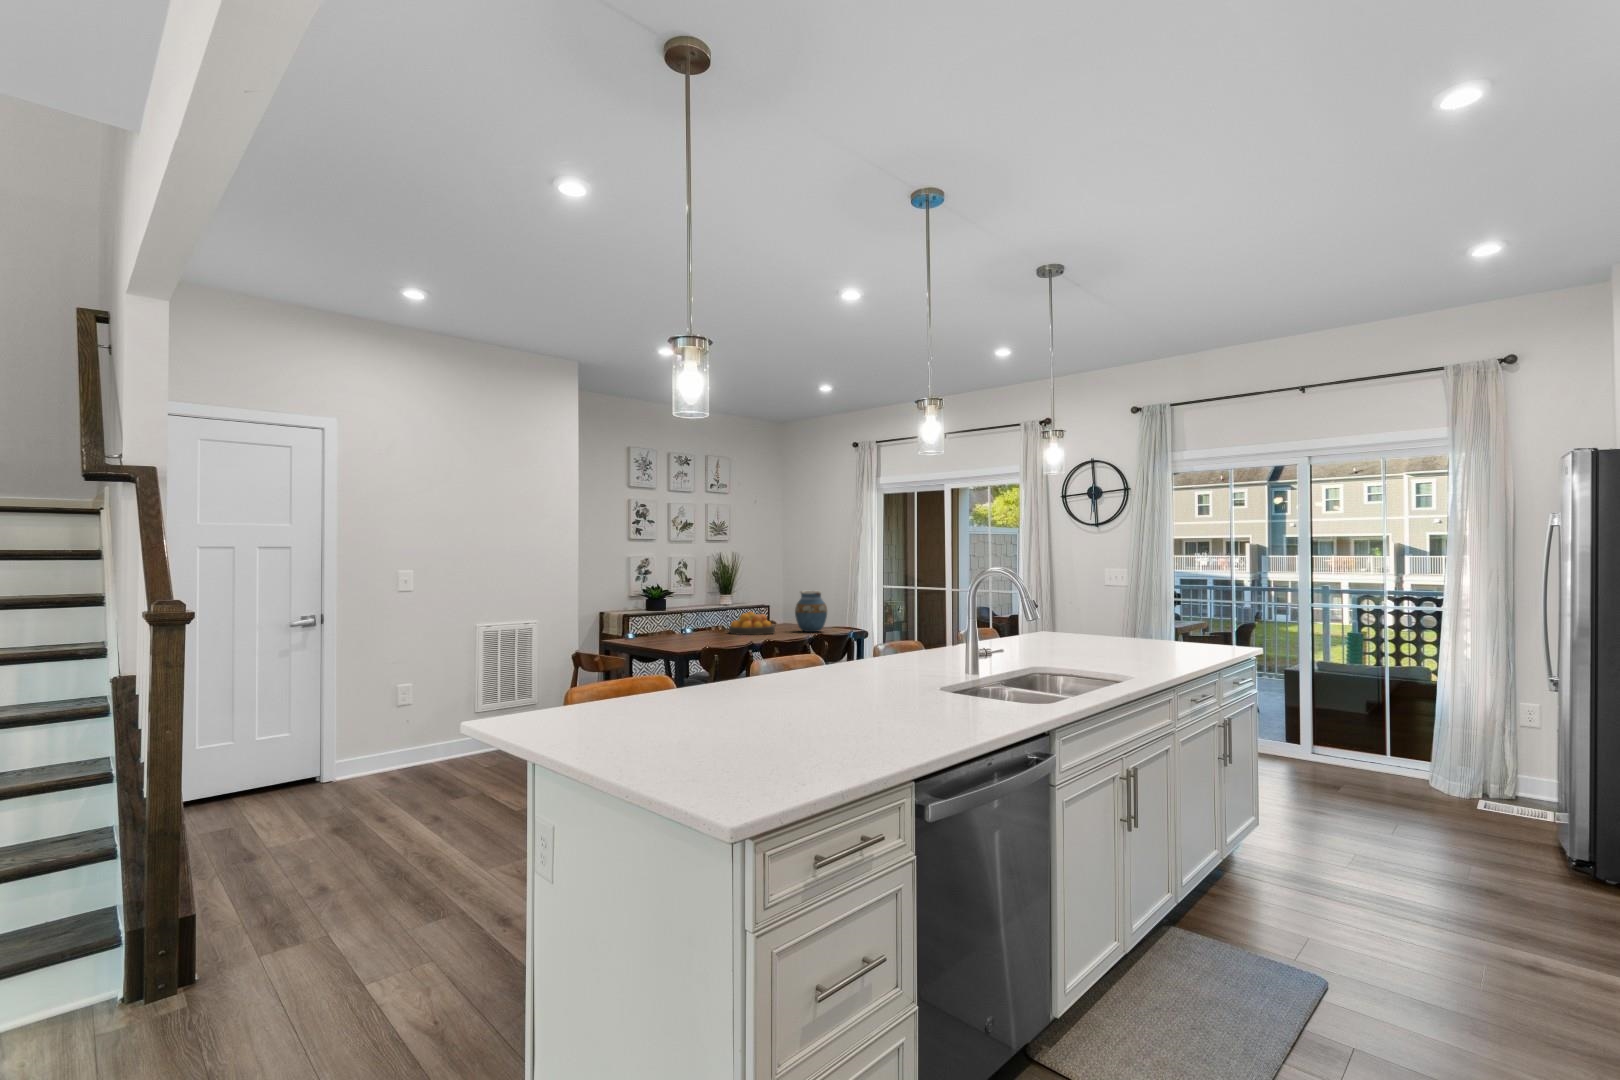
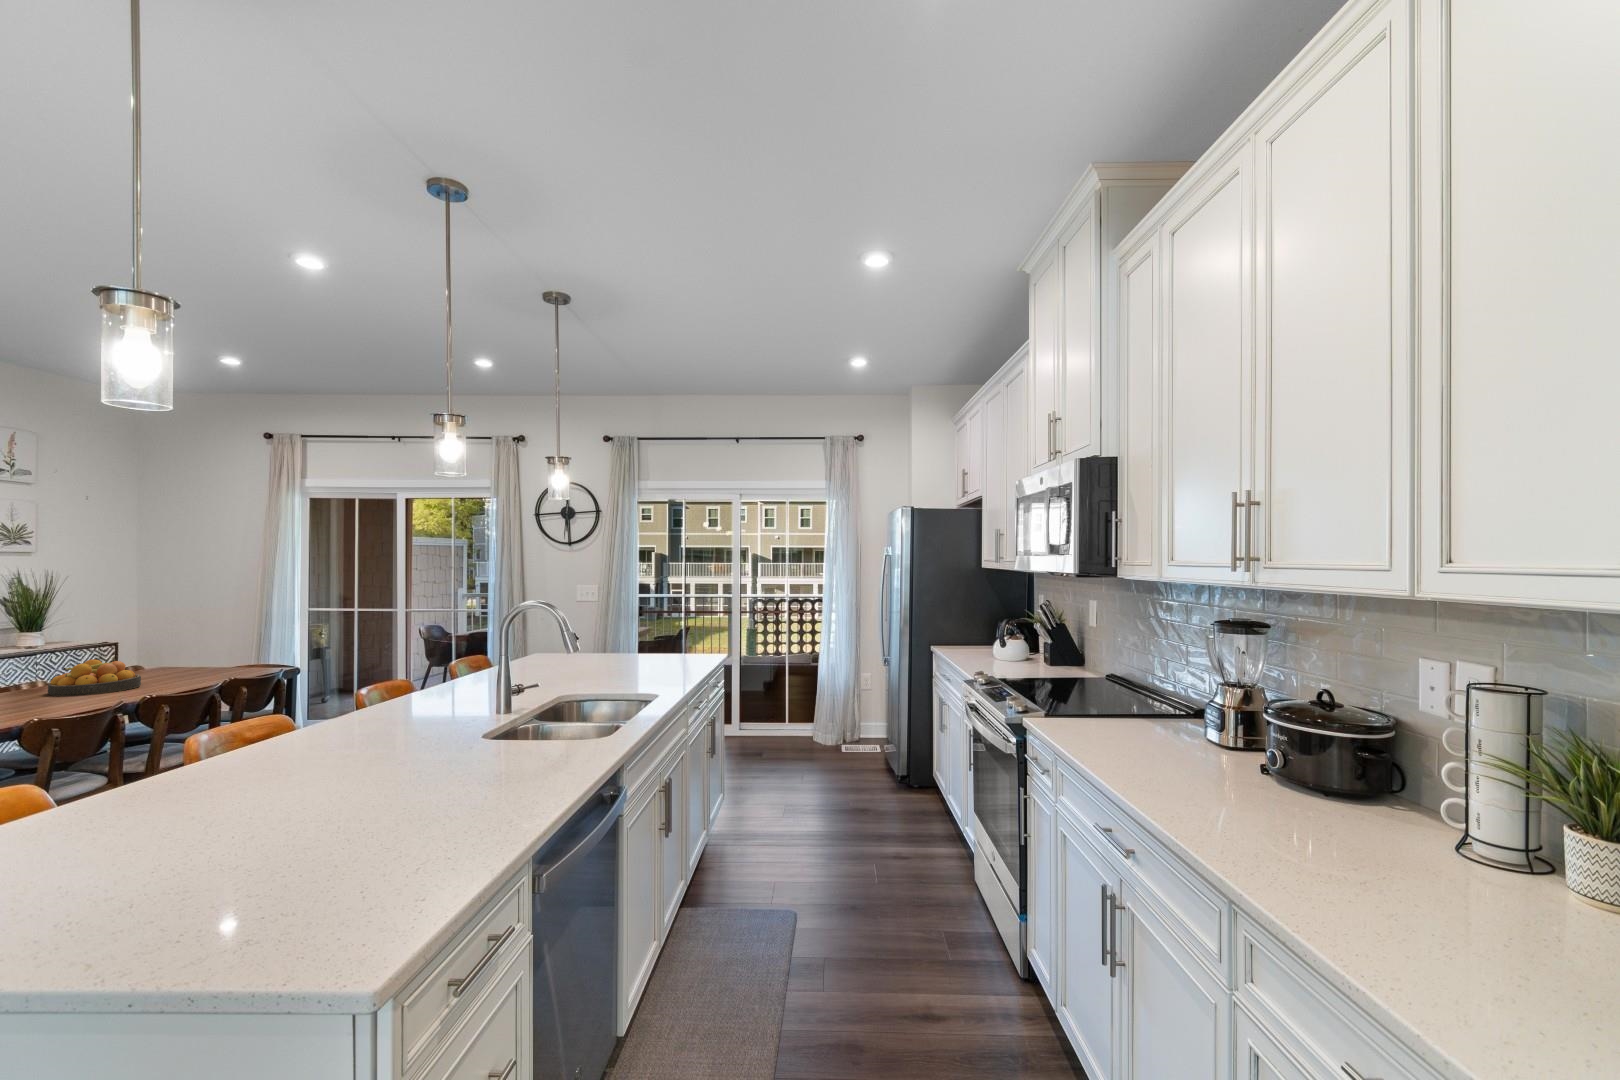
vase: present [795,591,827,632] -> none [177,622,233,677]

